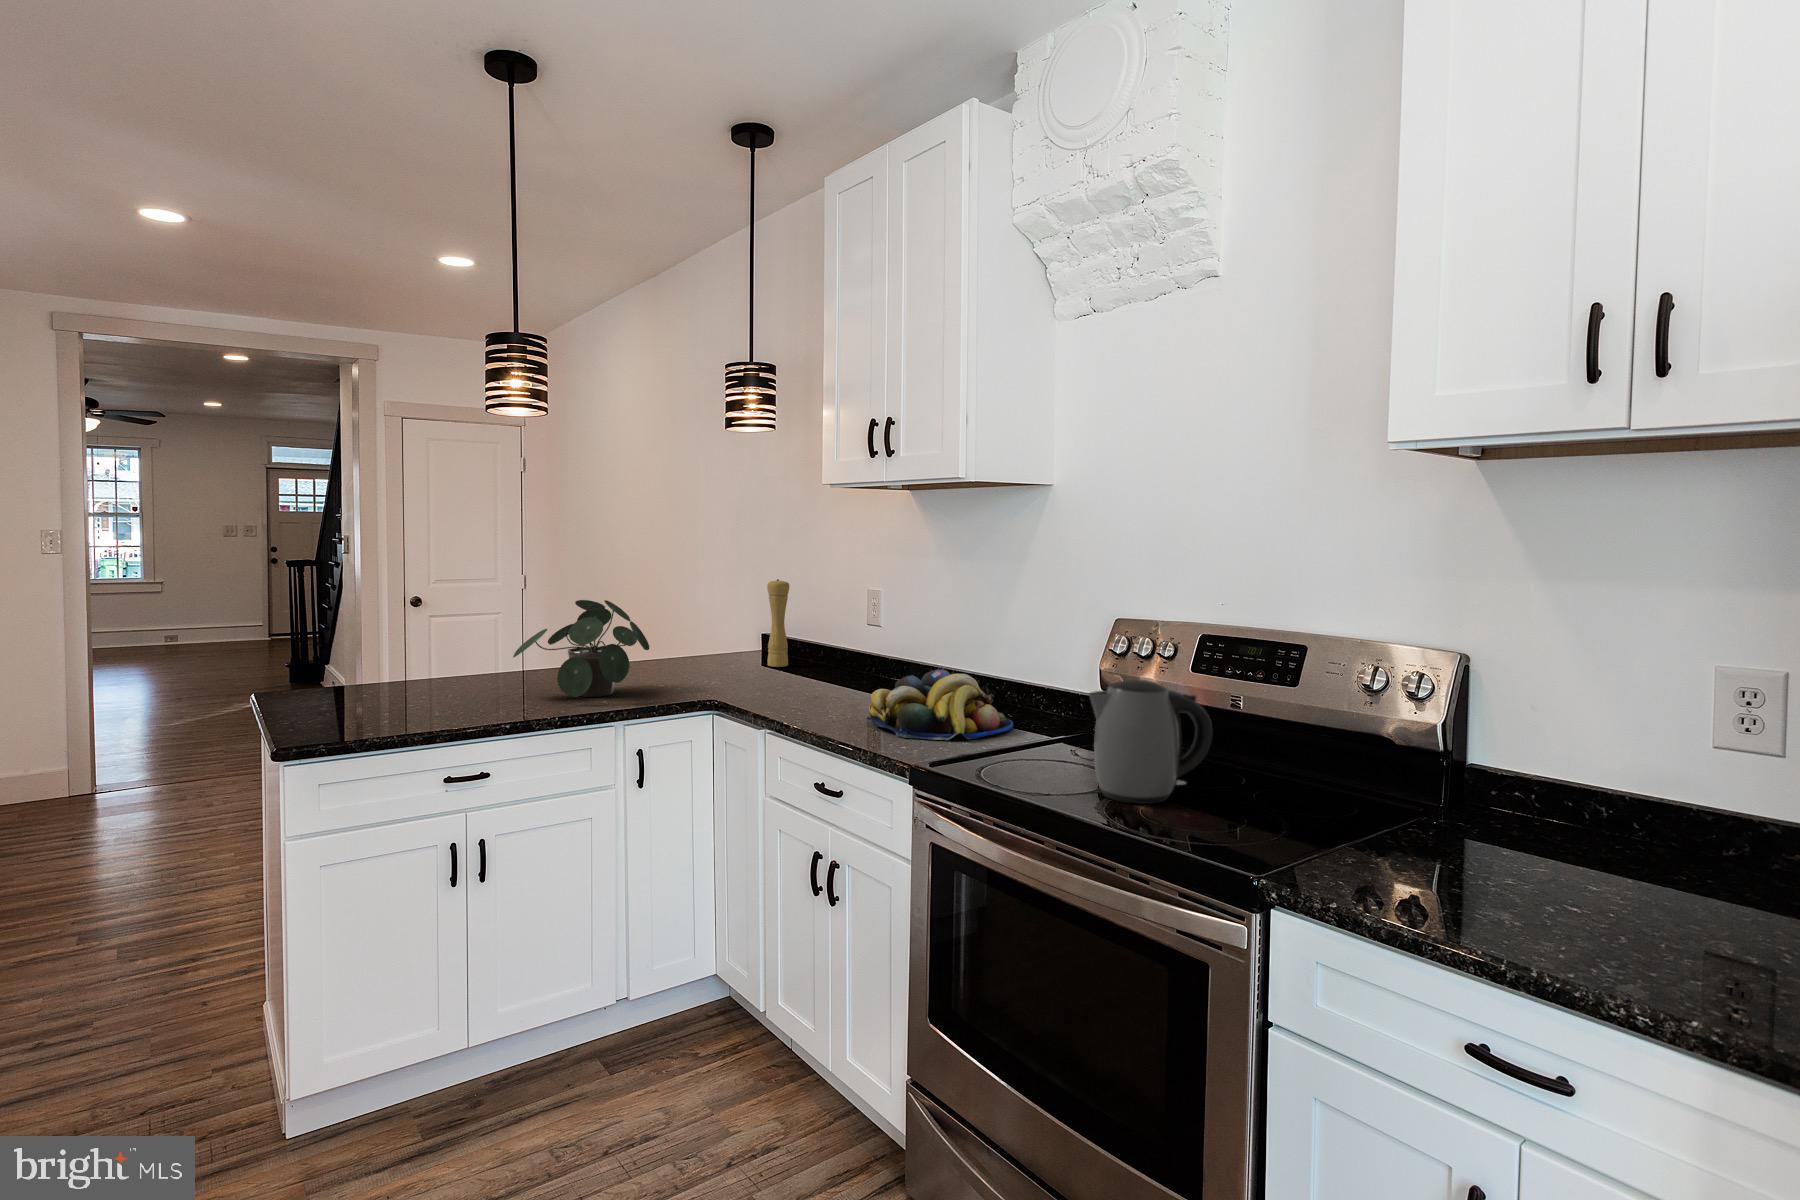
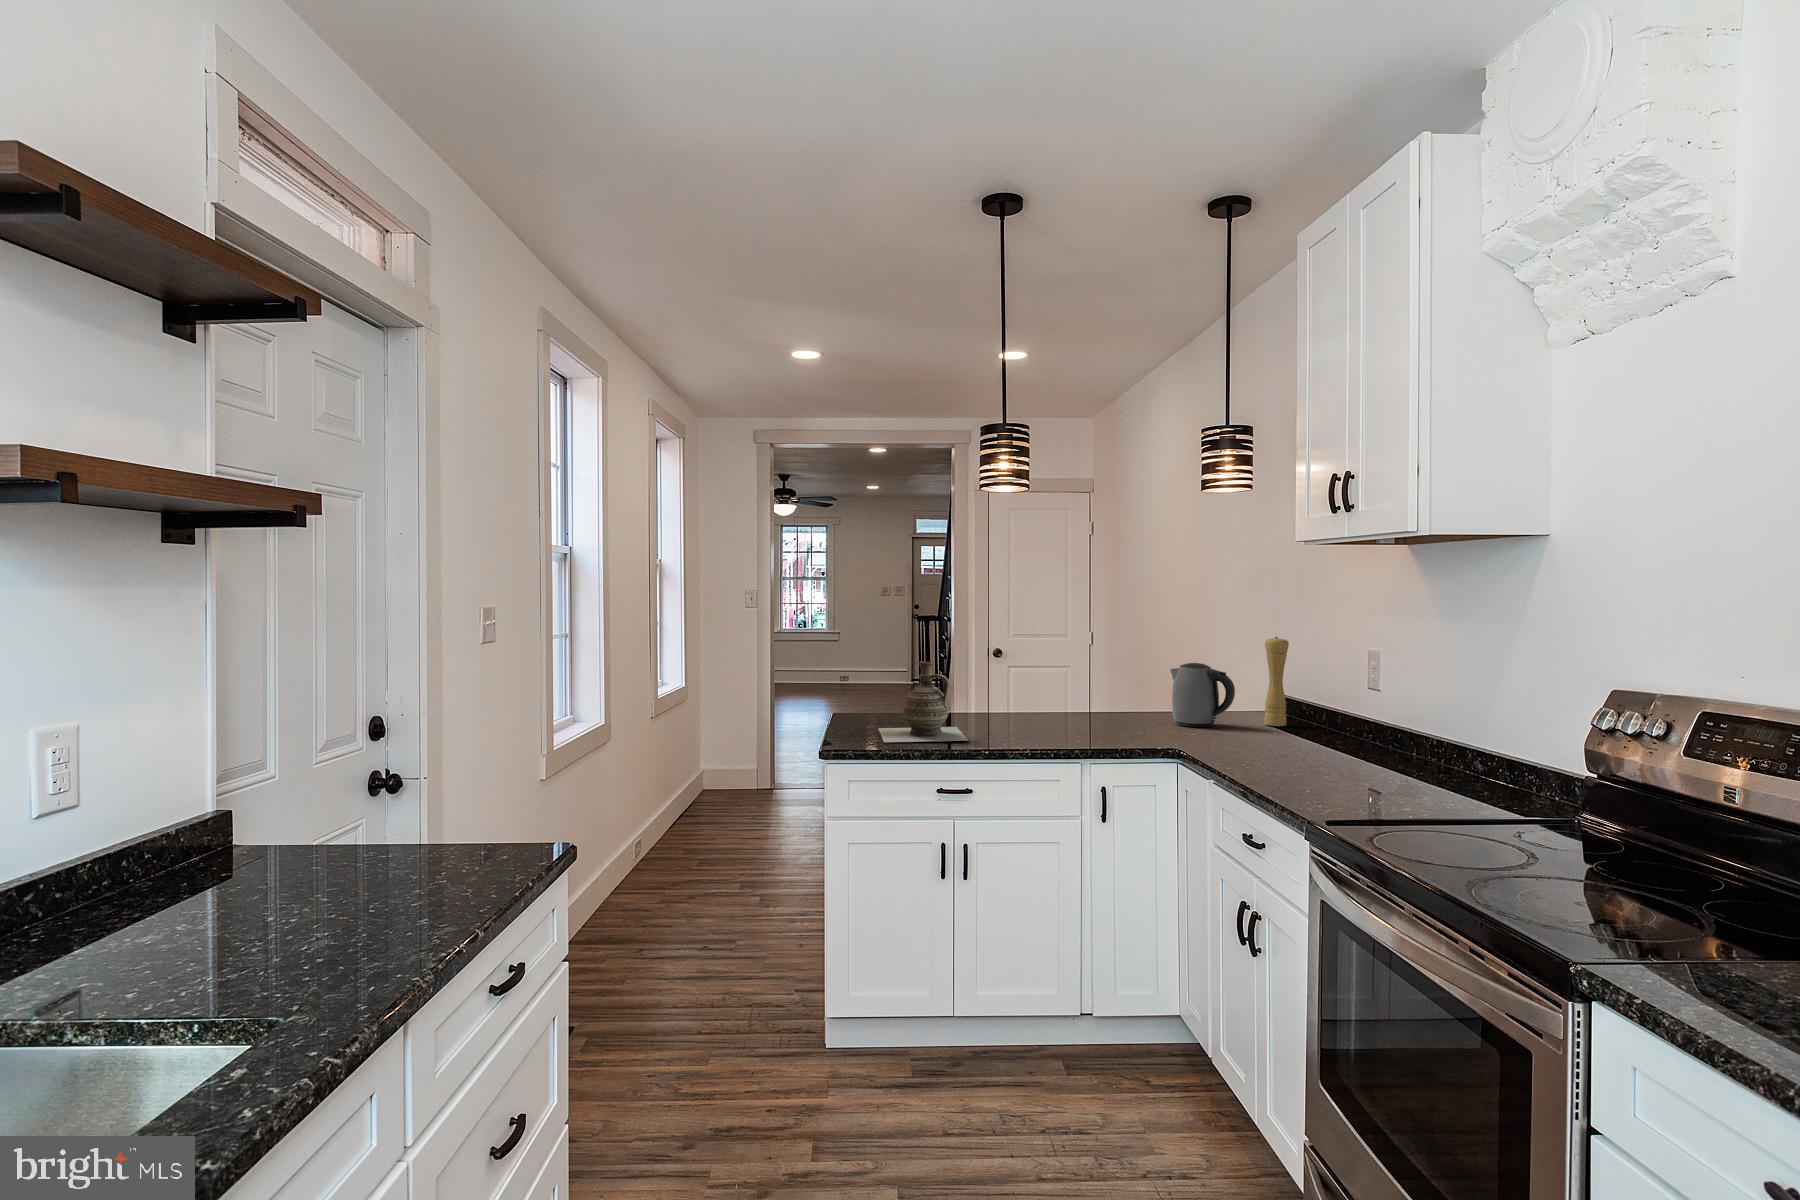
potted plant: present [513,600,649,697] -> none [1011,649,1129,735]
ceramic jug: none [336,623,474,731] -> present [879,661,968,742]
fruit bowl: present [869,669,1013,740] -> none [1309,733,1476,805]
kettle: present [1089,679,1212,804] -> present [1170,663,1235,727]

